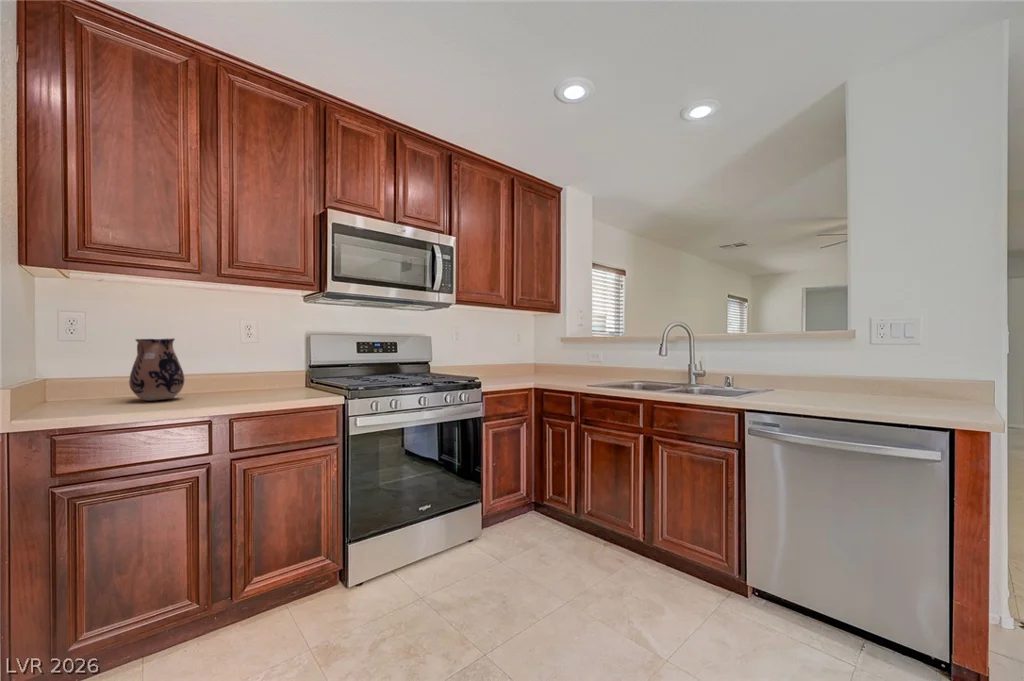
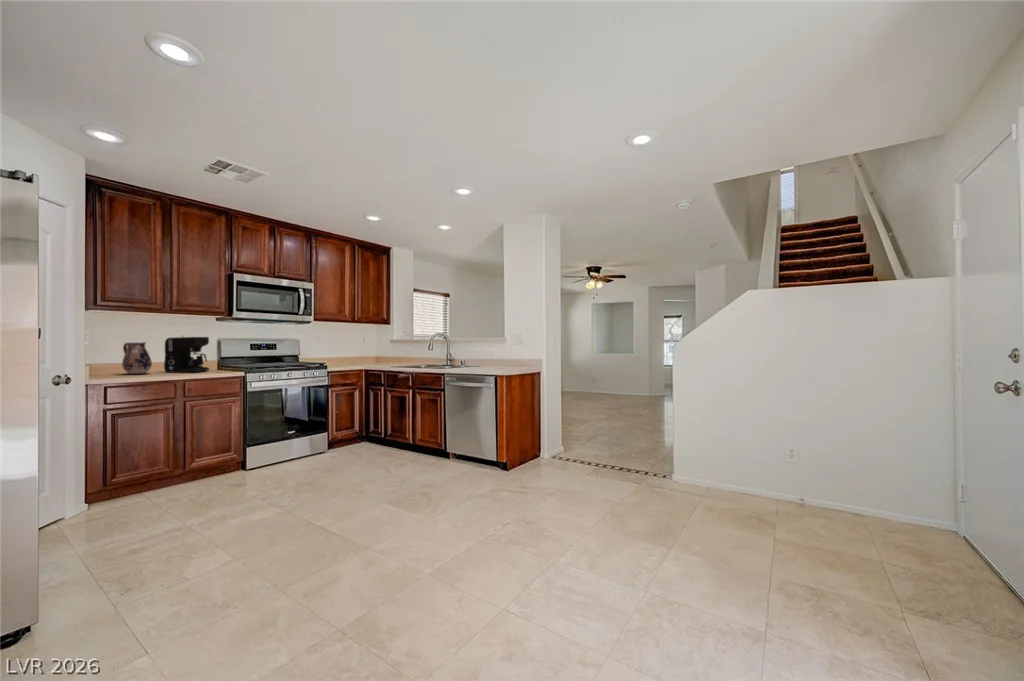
coffee maker: none [210,328,287,396] -> present [164,337,209,372]

